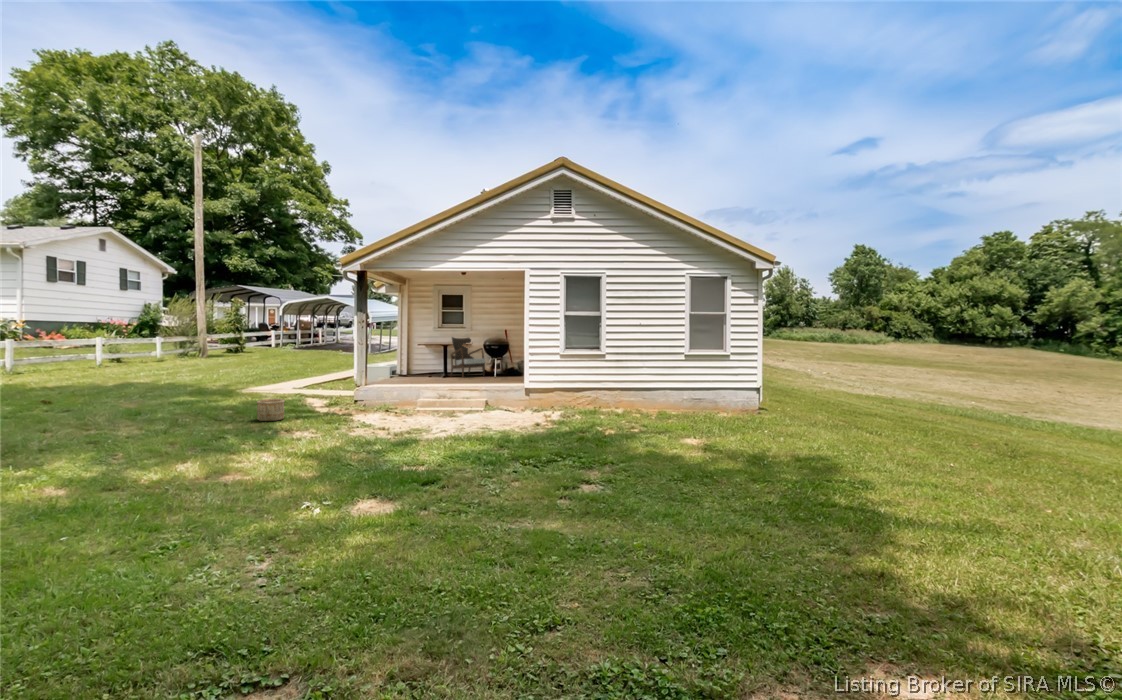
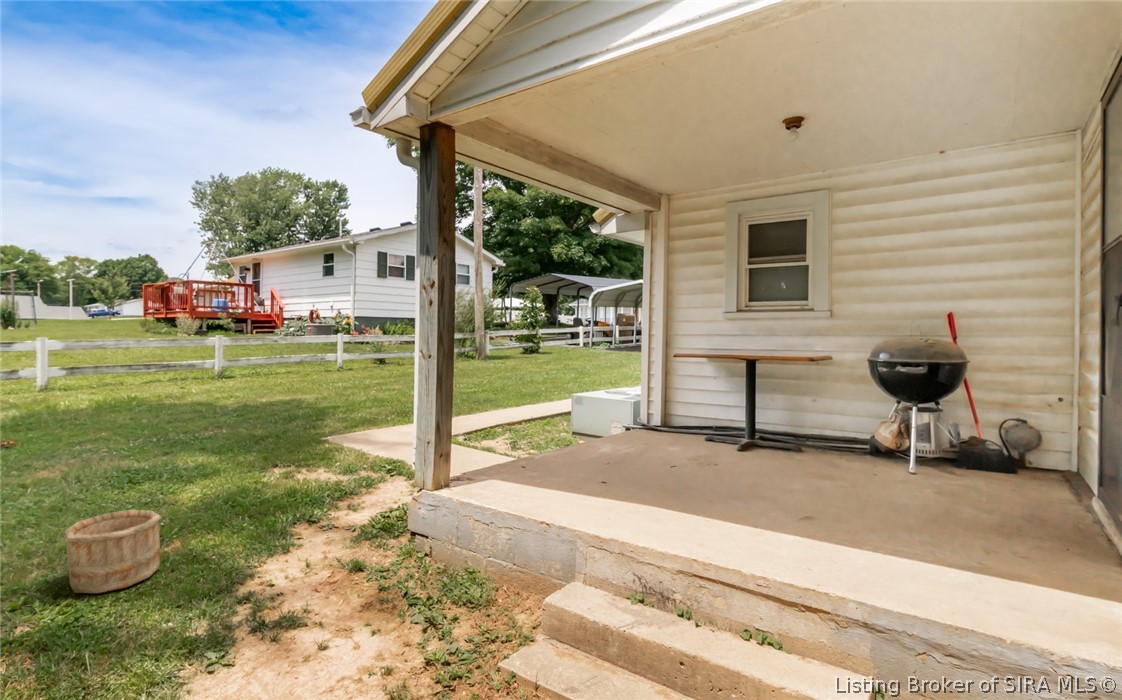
armchair: present [451,337,485,377] -> none [762,337,869,456]

